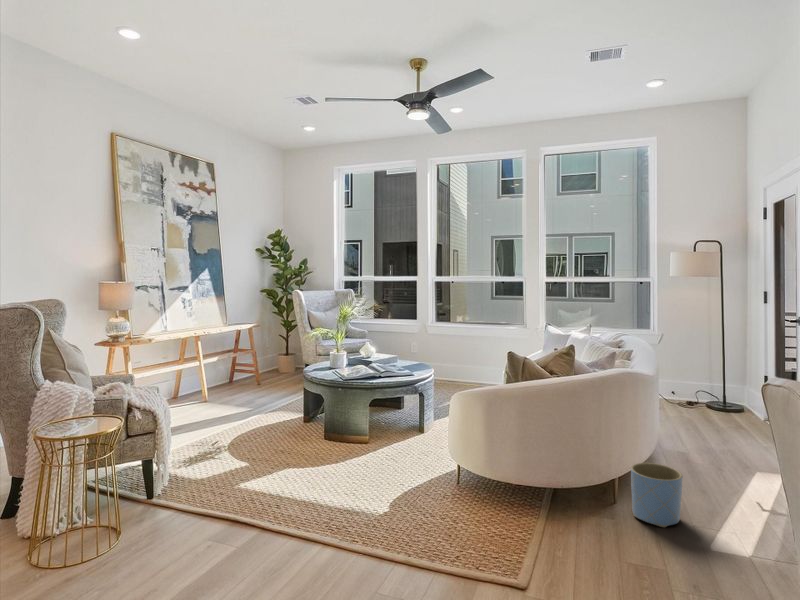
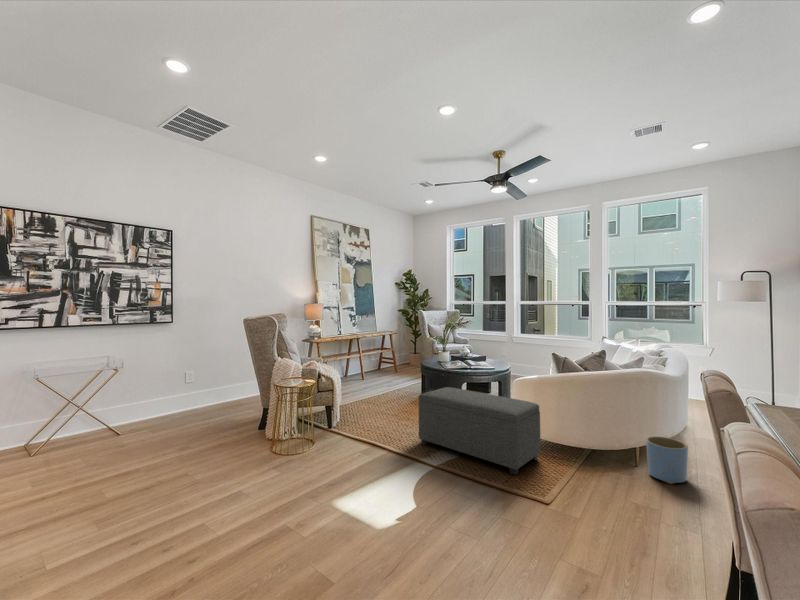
ottoman: none [309,412,494,545] -> present [419,387,540,475]

